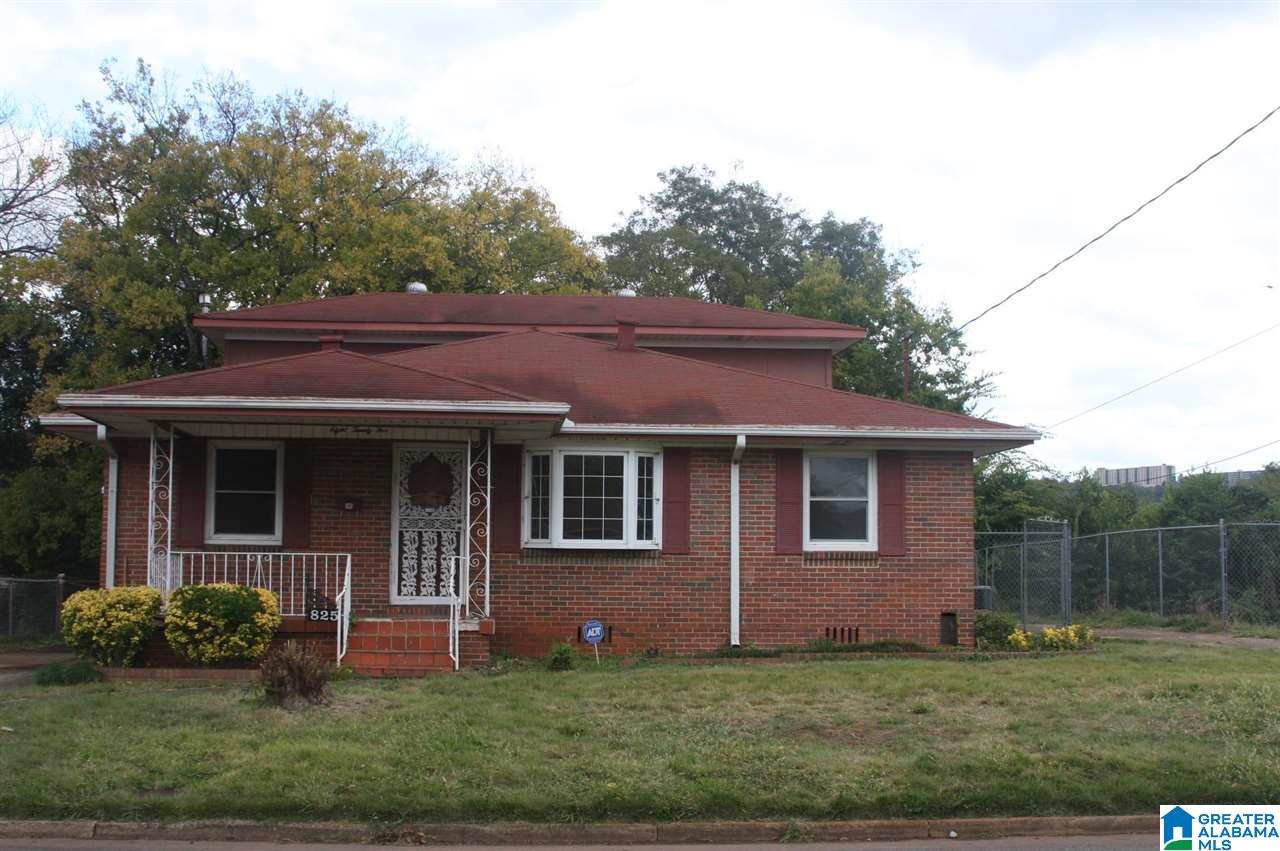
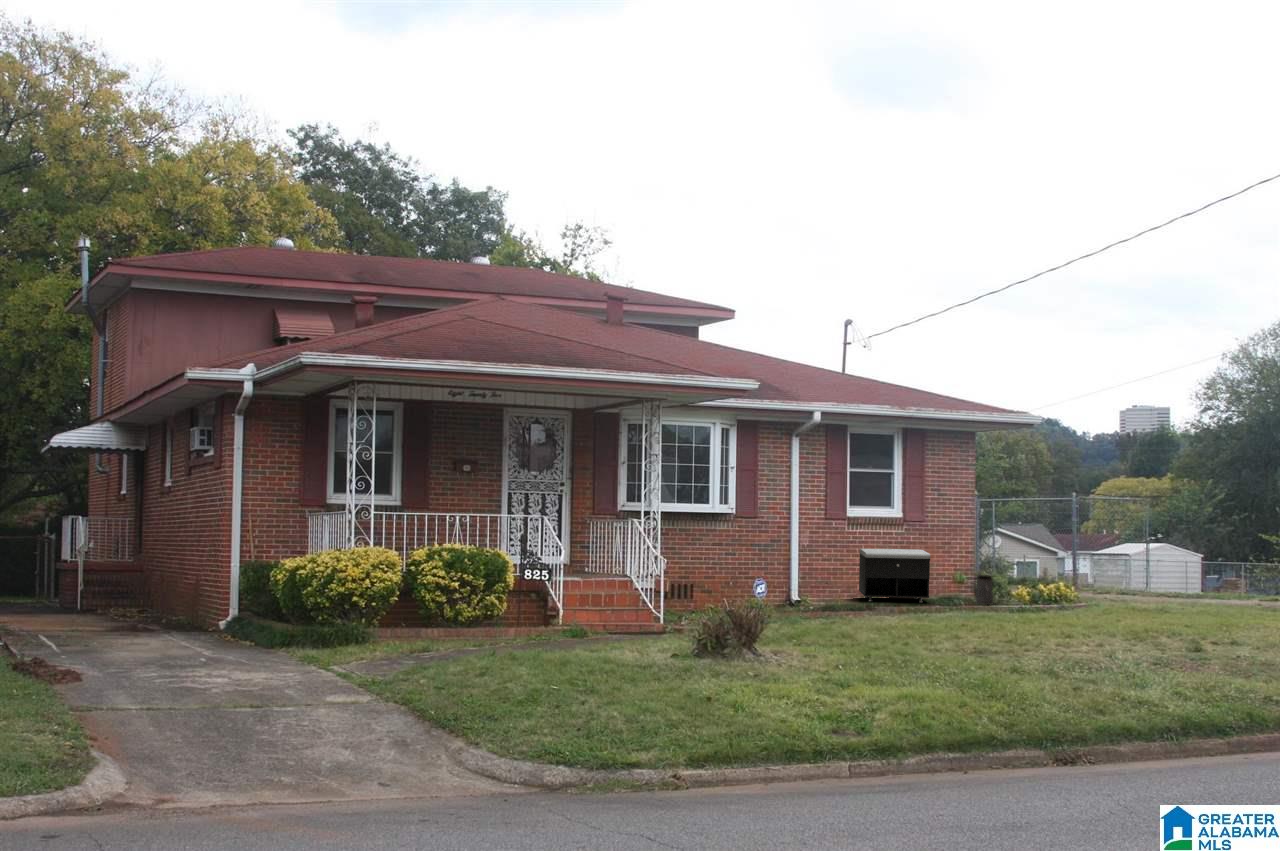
storage bench: none [807,585,888,645] -> present [859,549,930,602]

